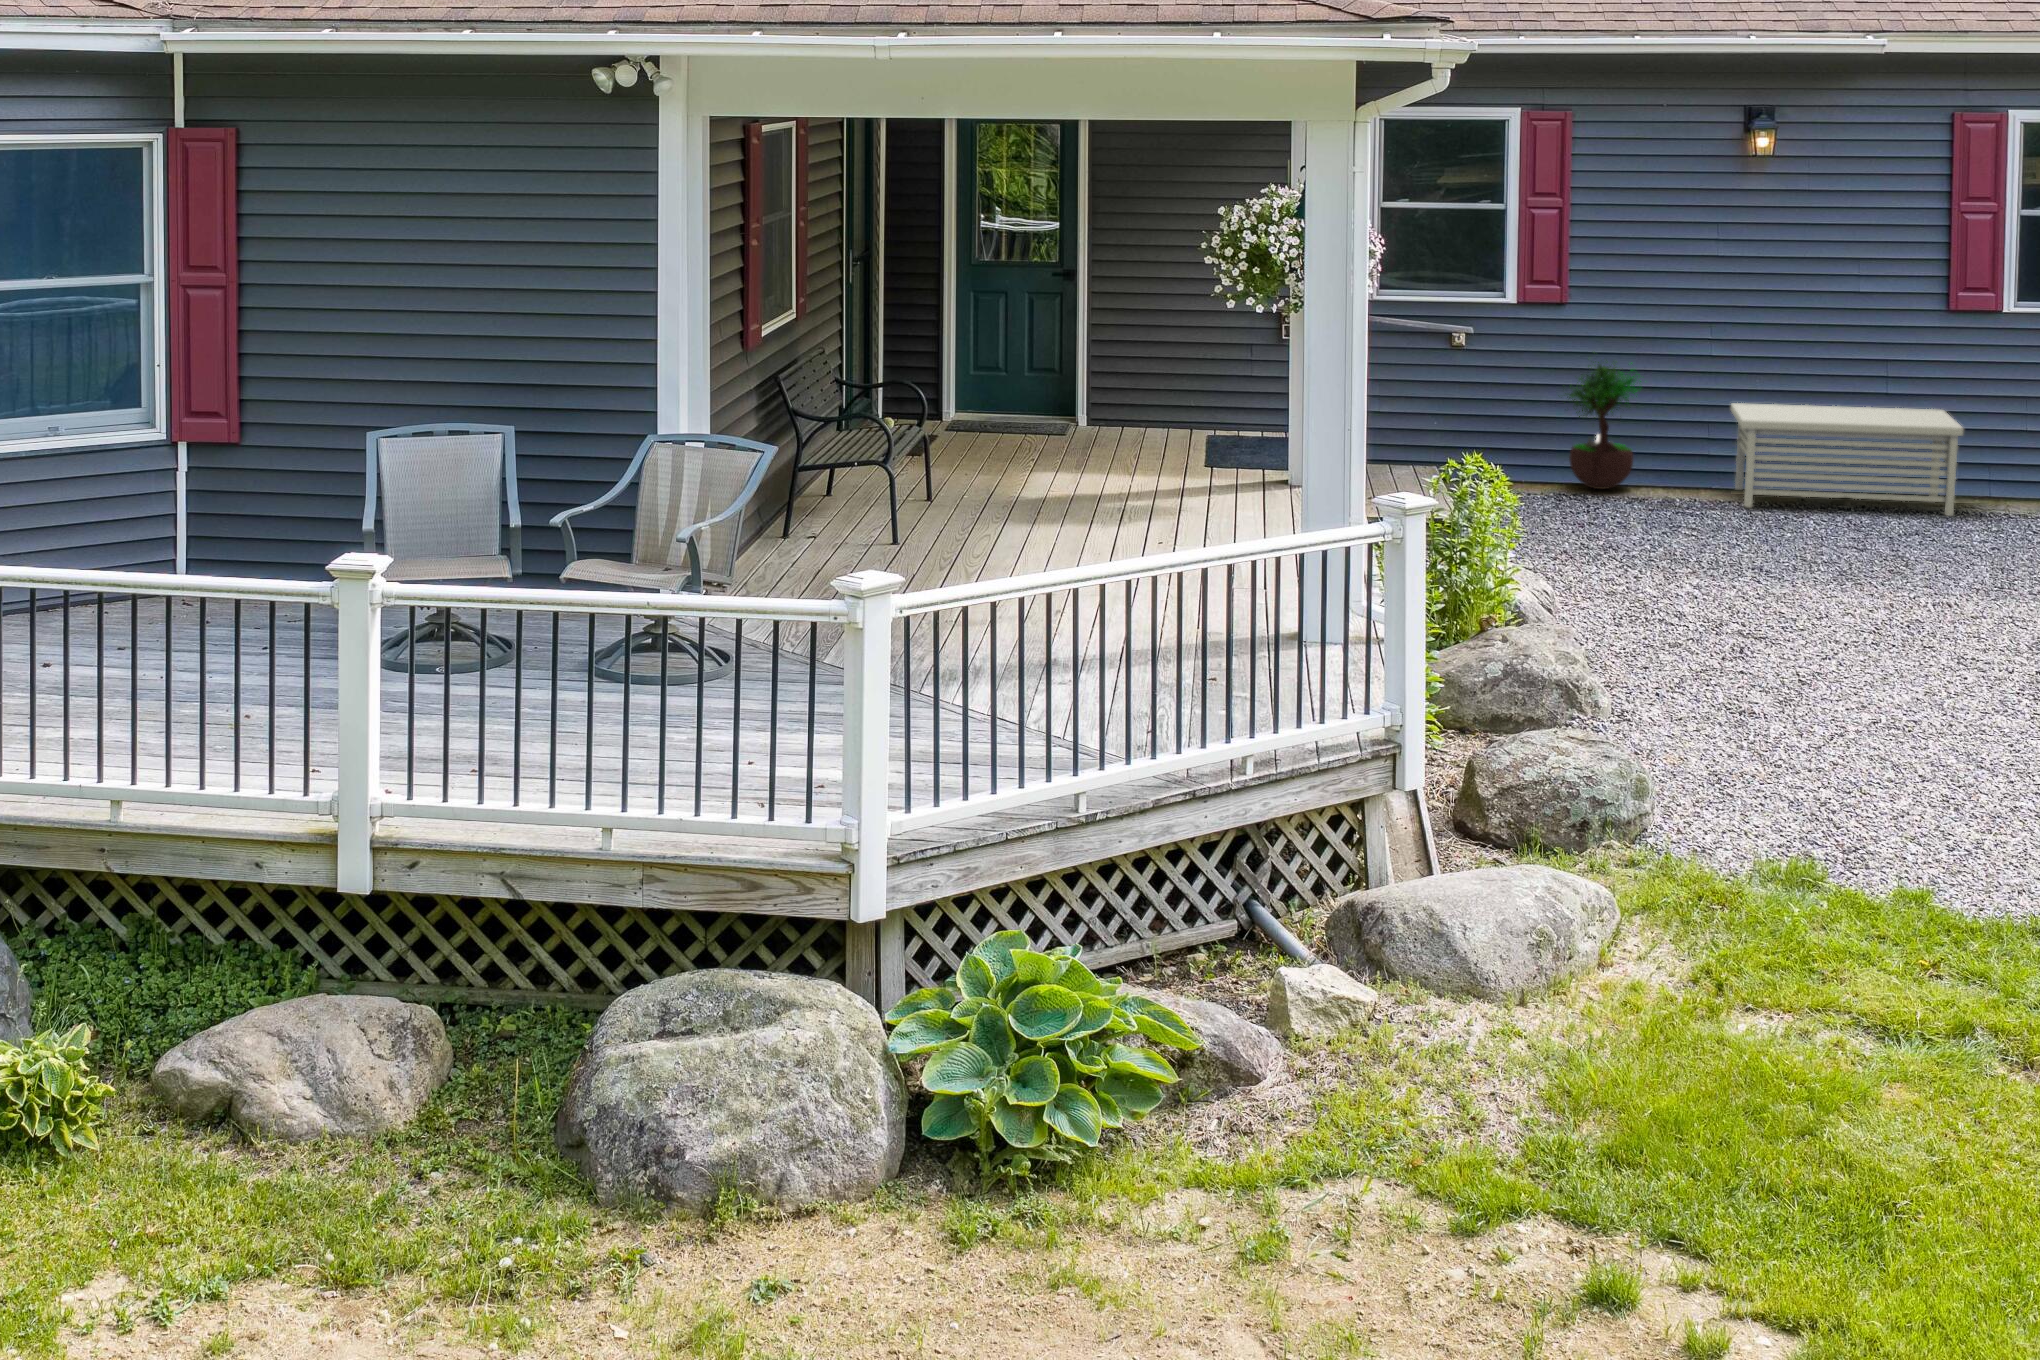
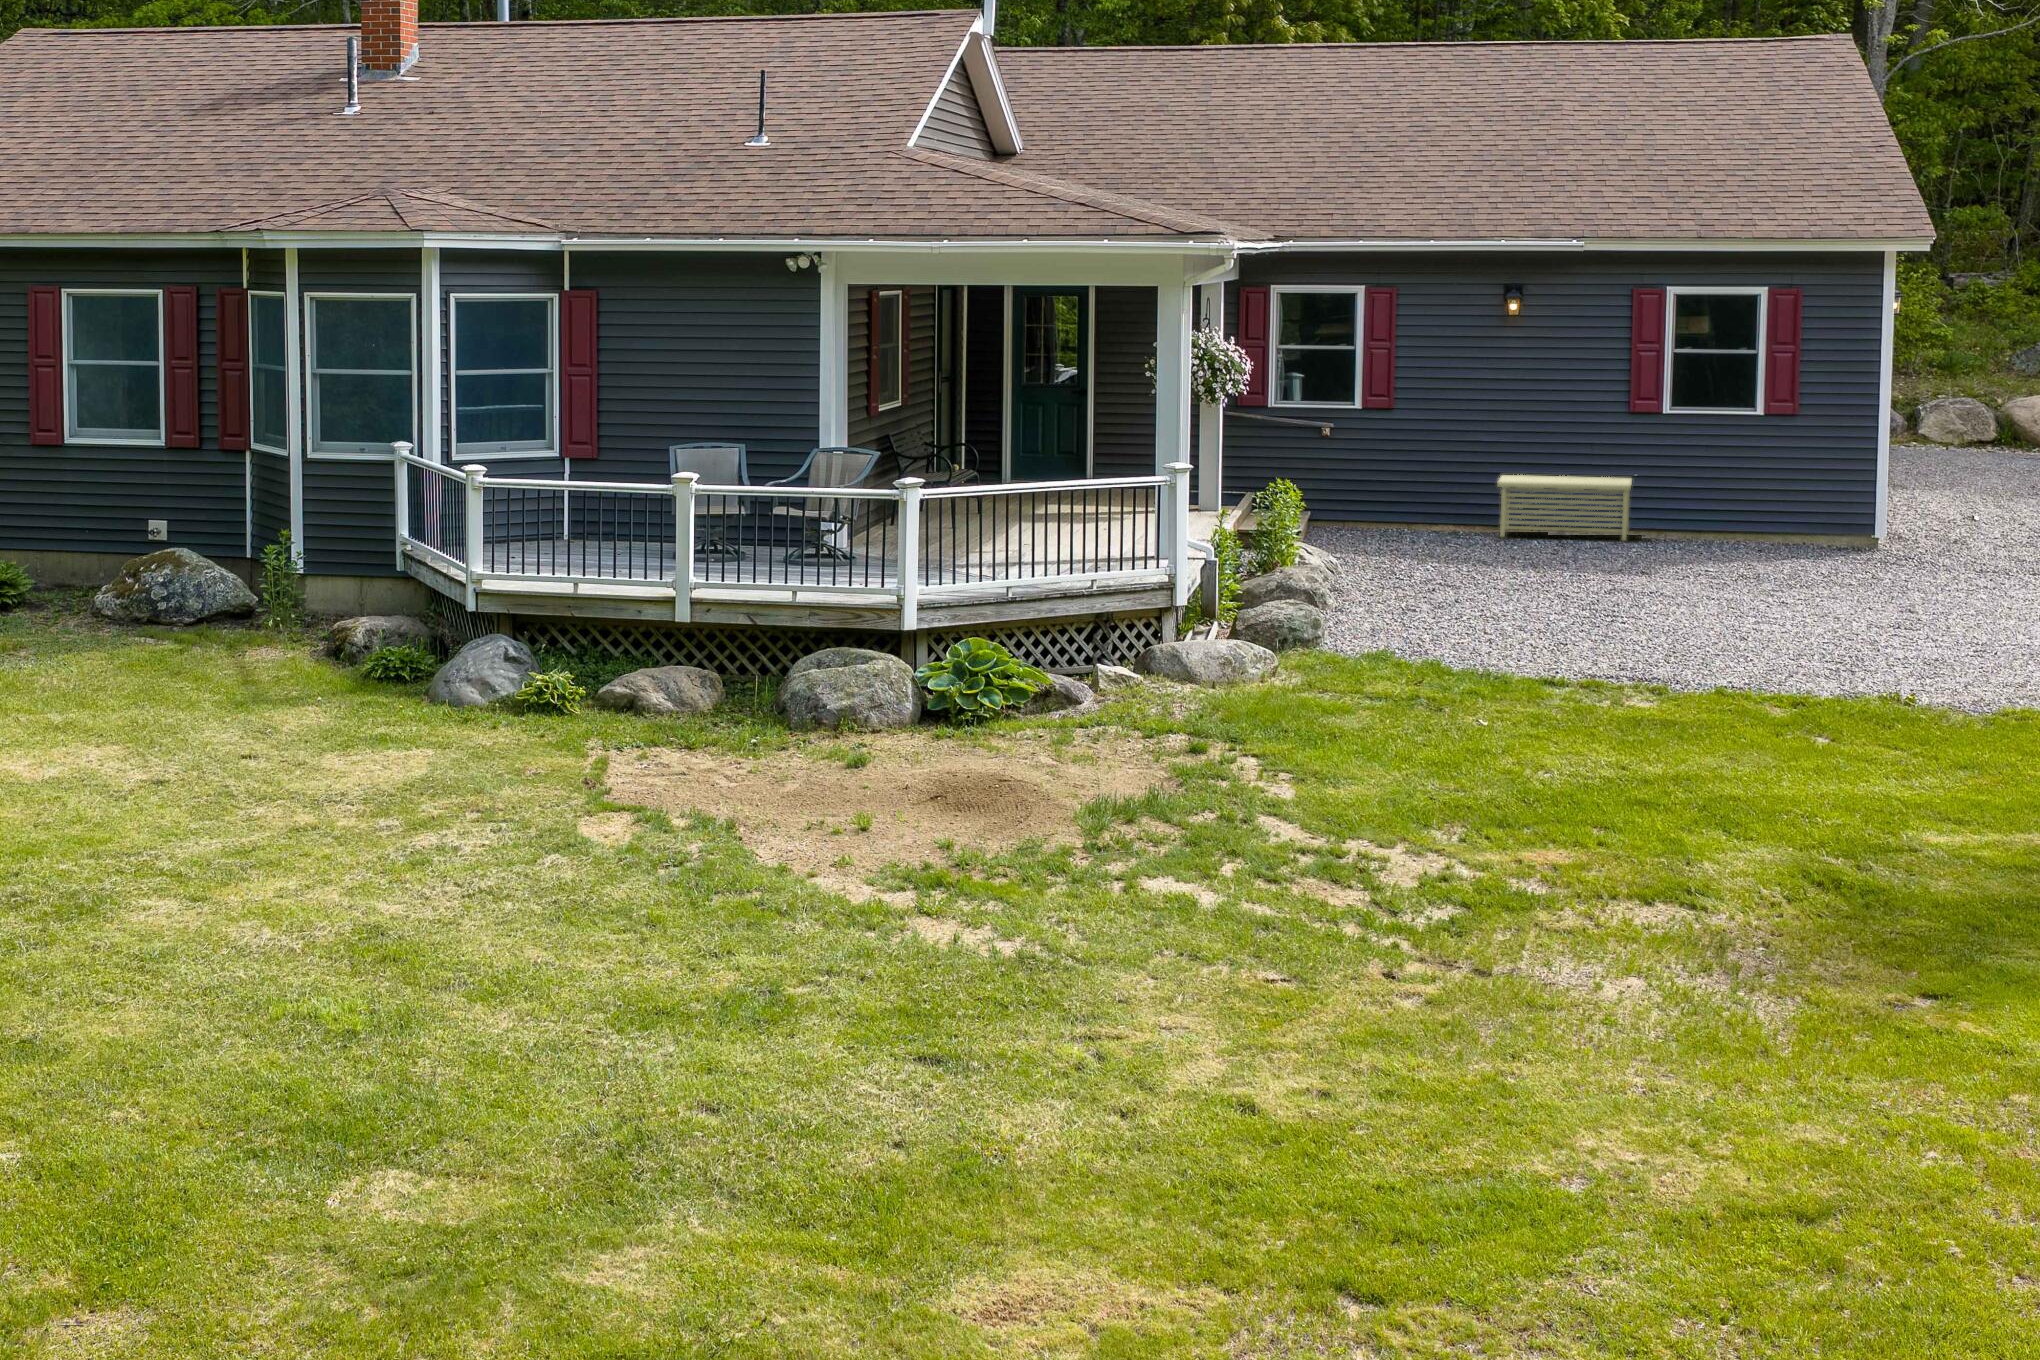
potted tree: present [1565,361,1641,489] -> none [1390,441,1445,530]

